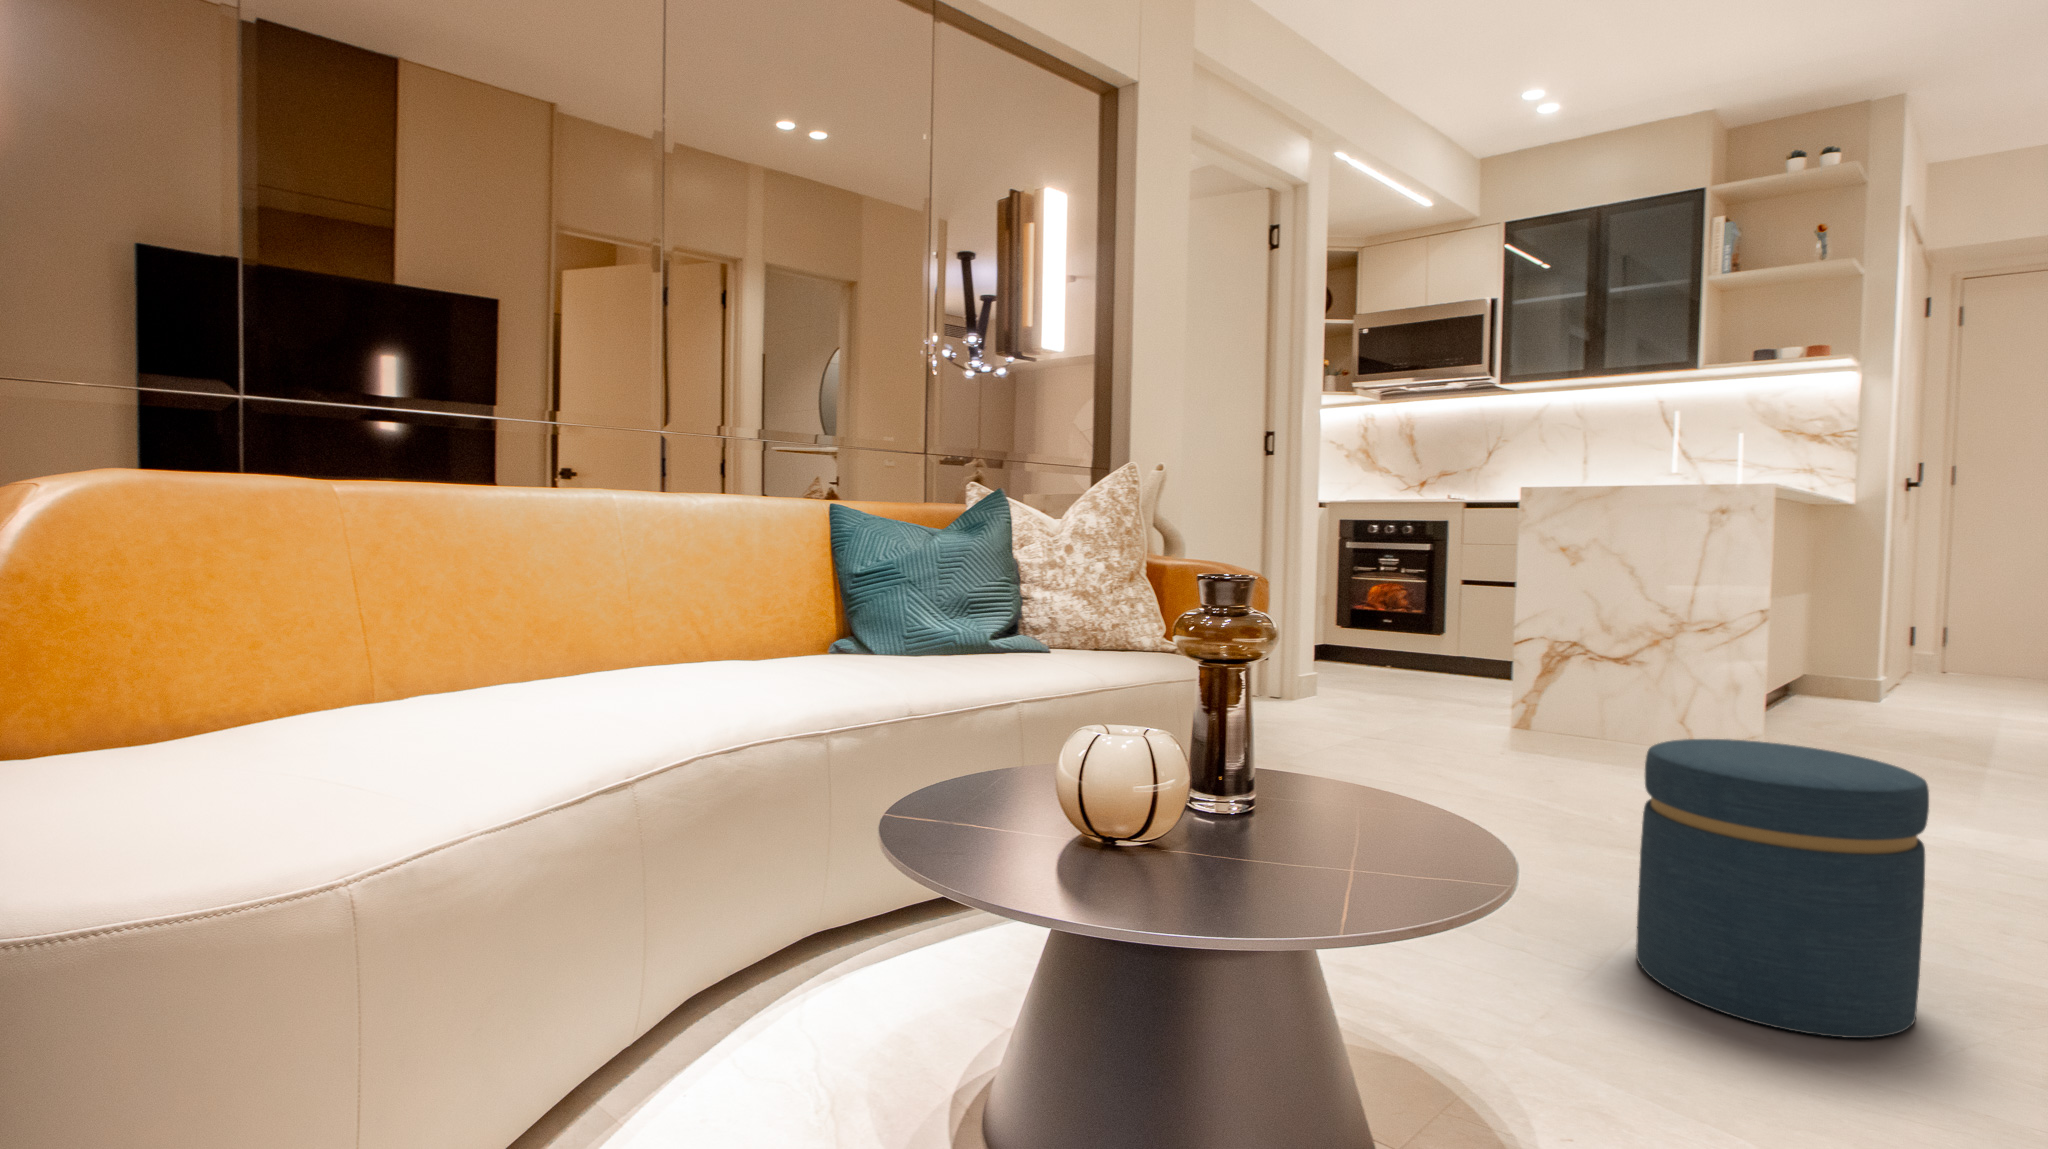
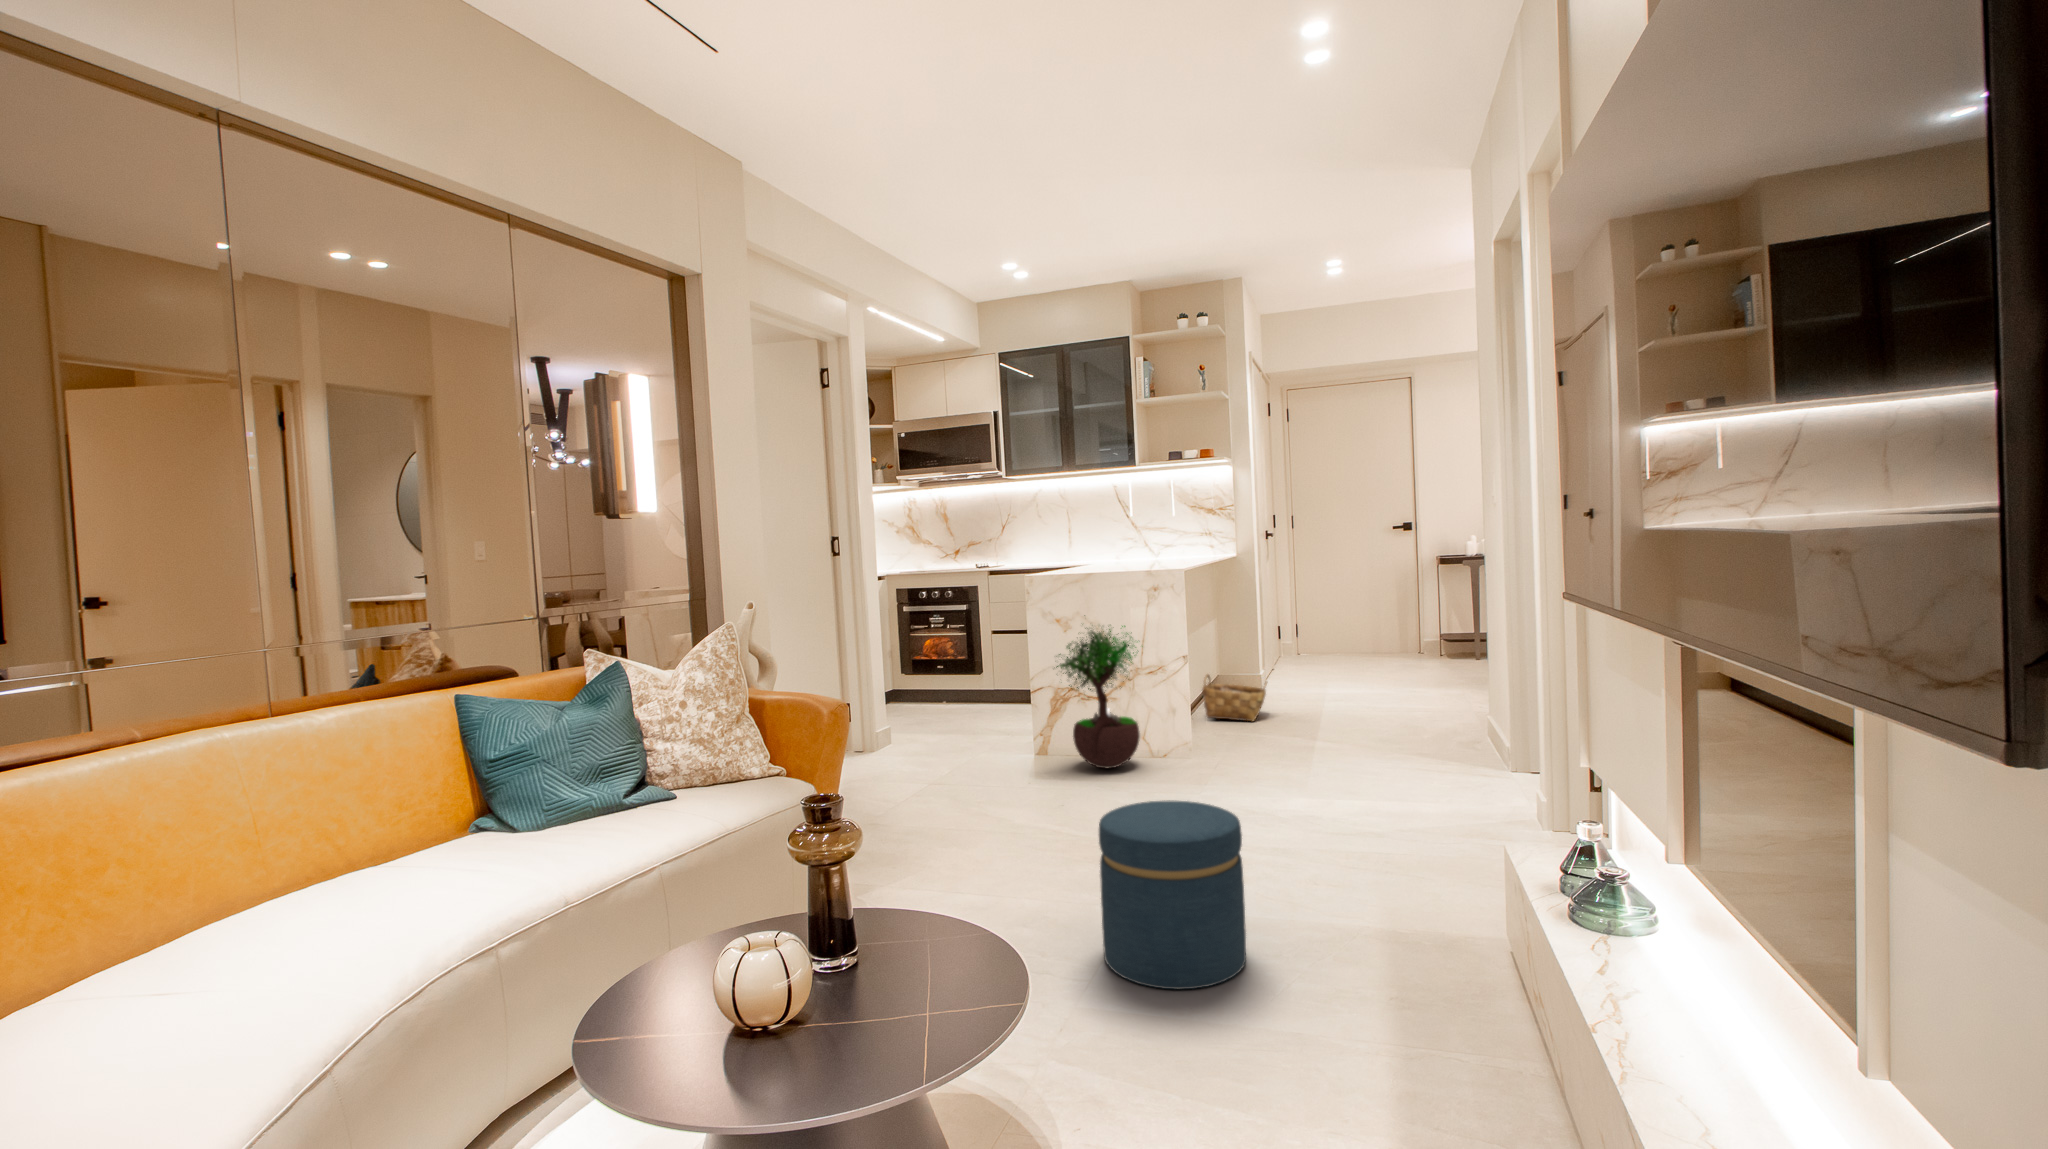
potted tree: none [1555,533,1706,753] -> present [1056,626,1140,768]
woven basket: none [1787,657,1908,733] -> present [1202,674,1267,721]

